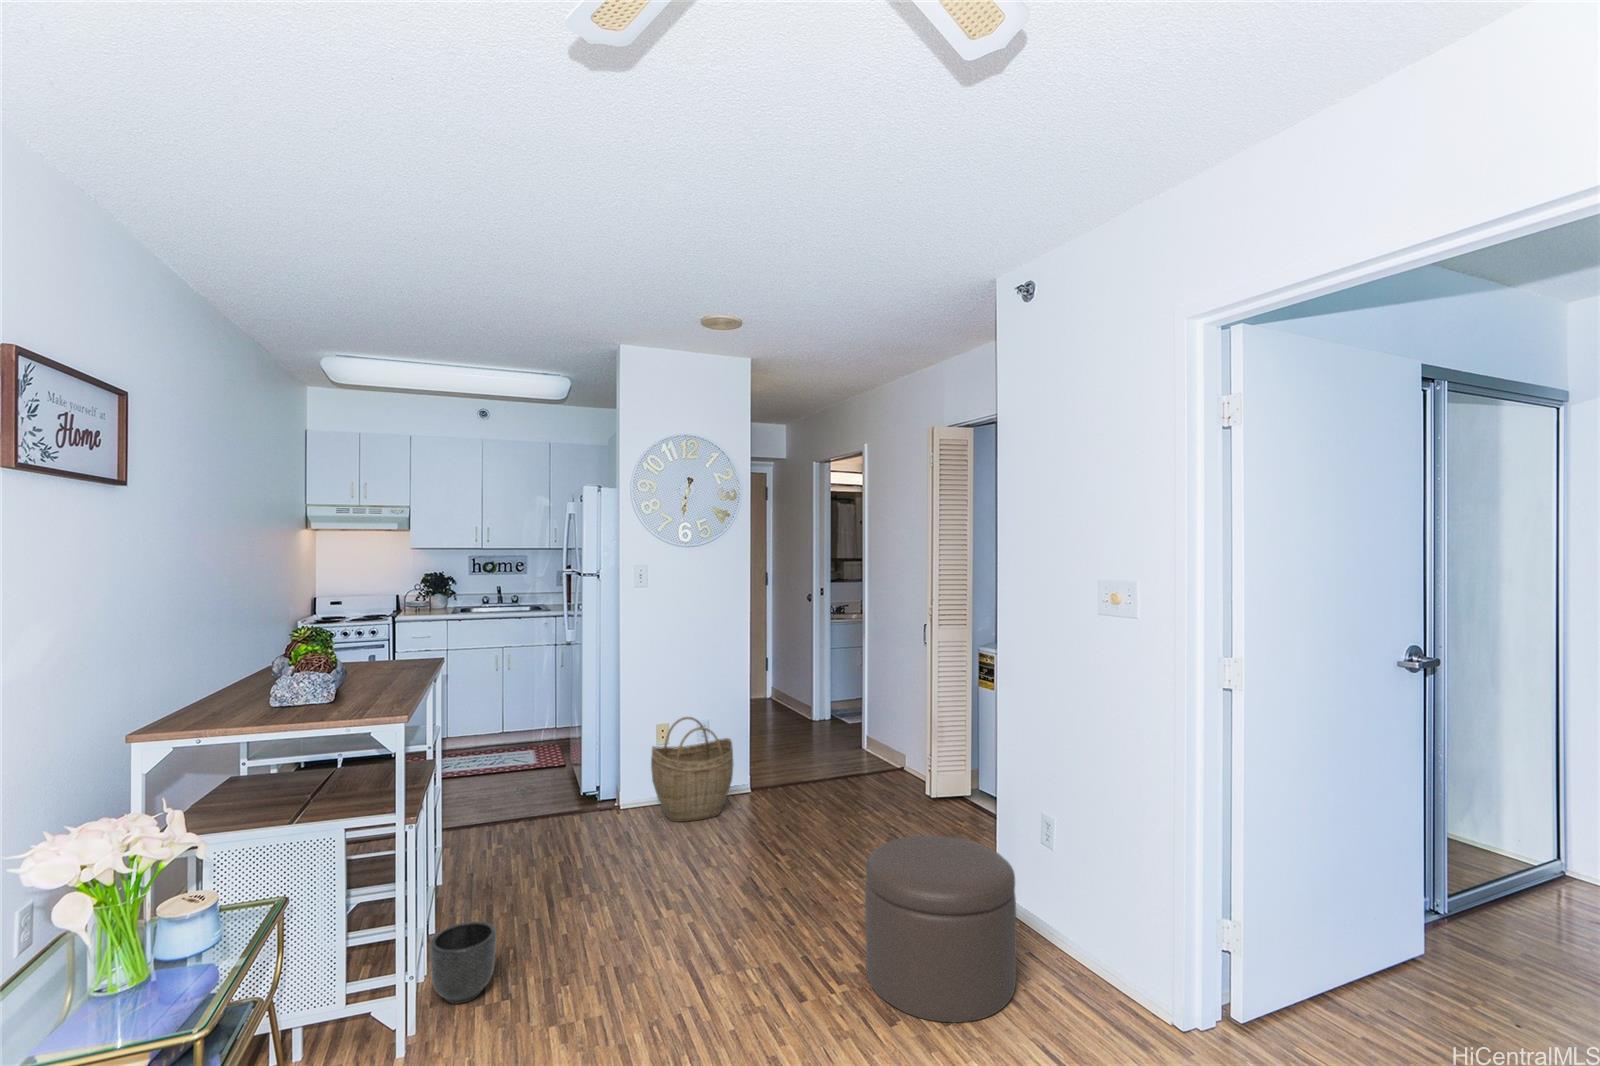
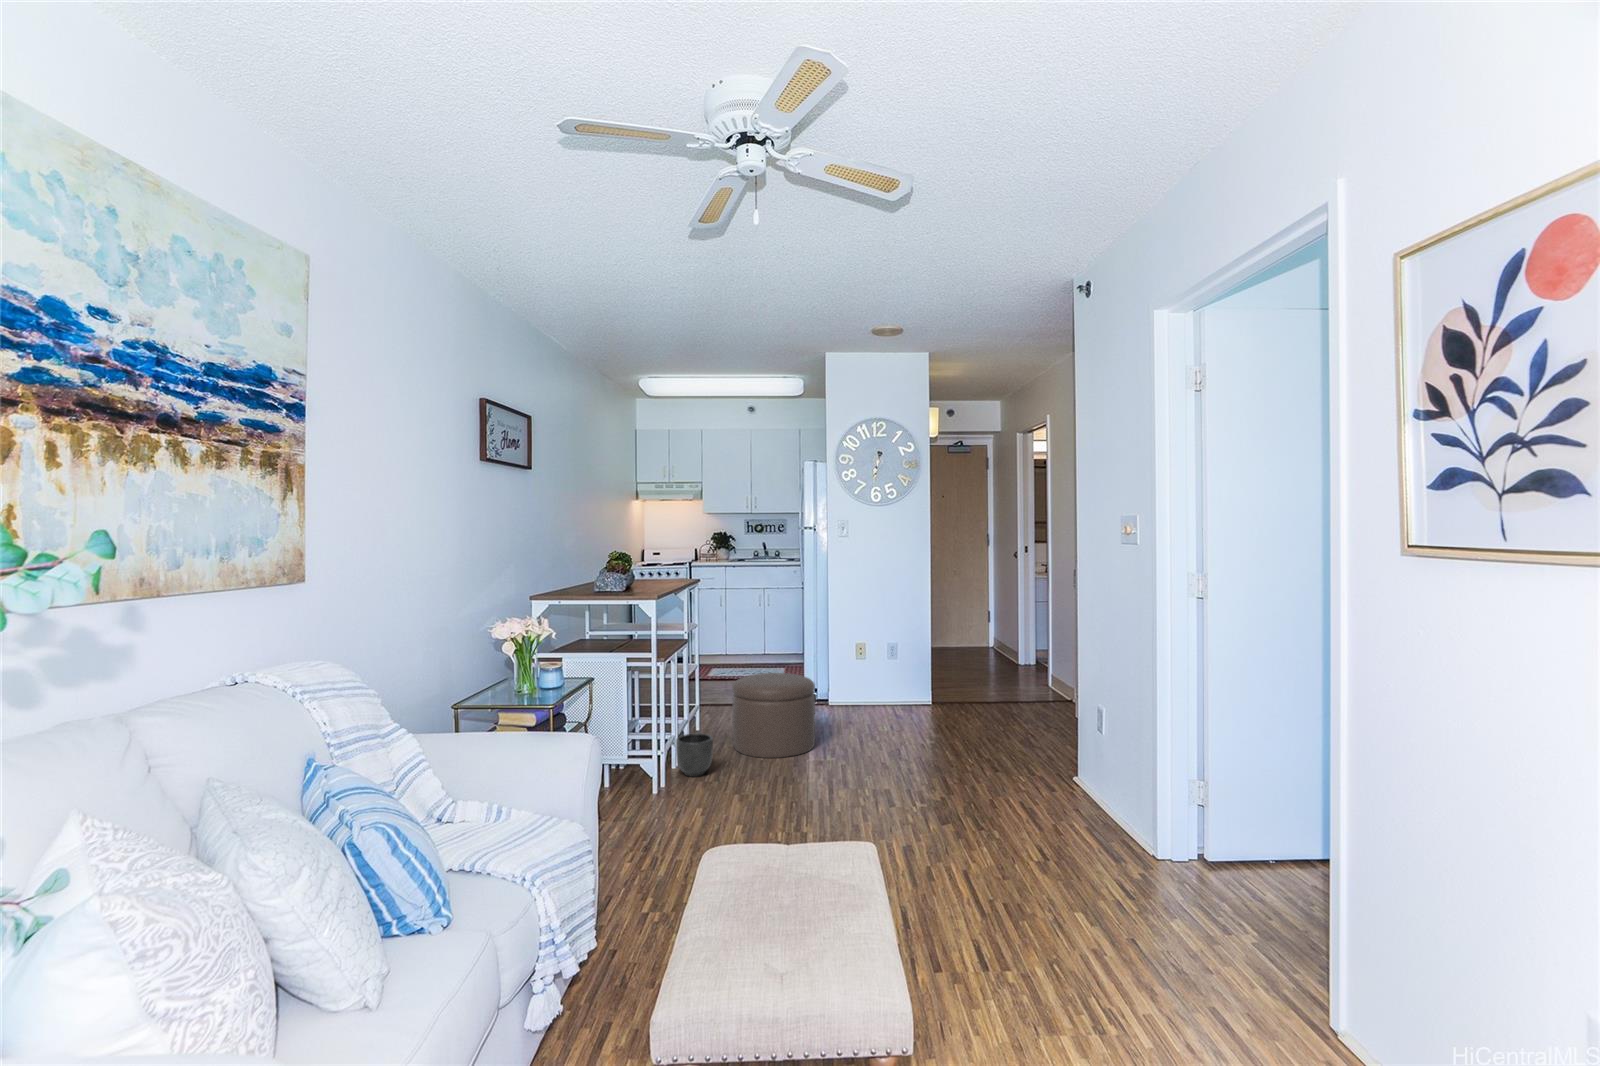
woven basket: present [651,717,733,822] -> none [848,638,910,714]
ottoman: present [865,835,1016,1022] -> present [732,673,815,758]

